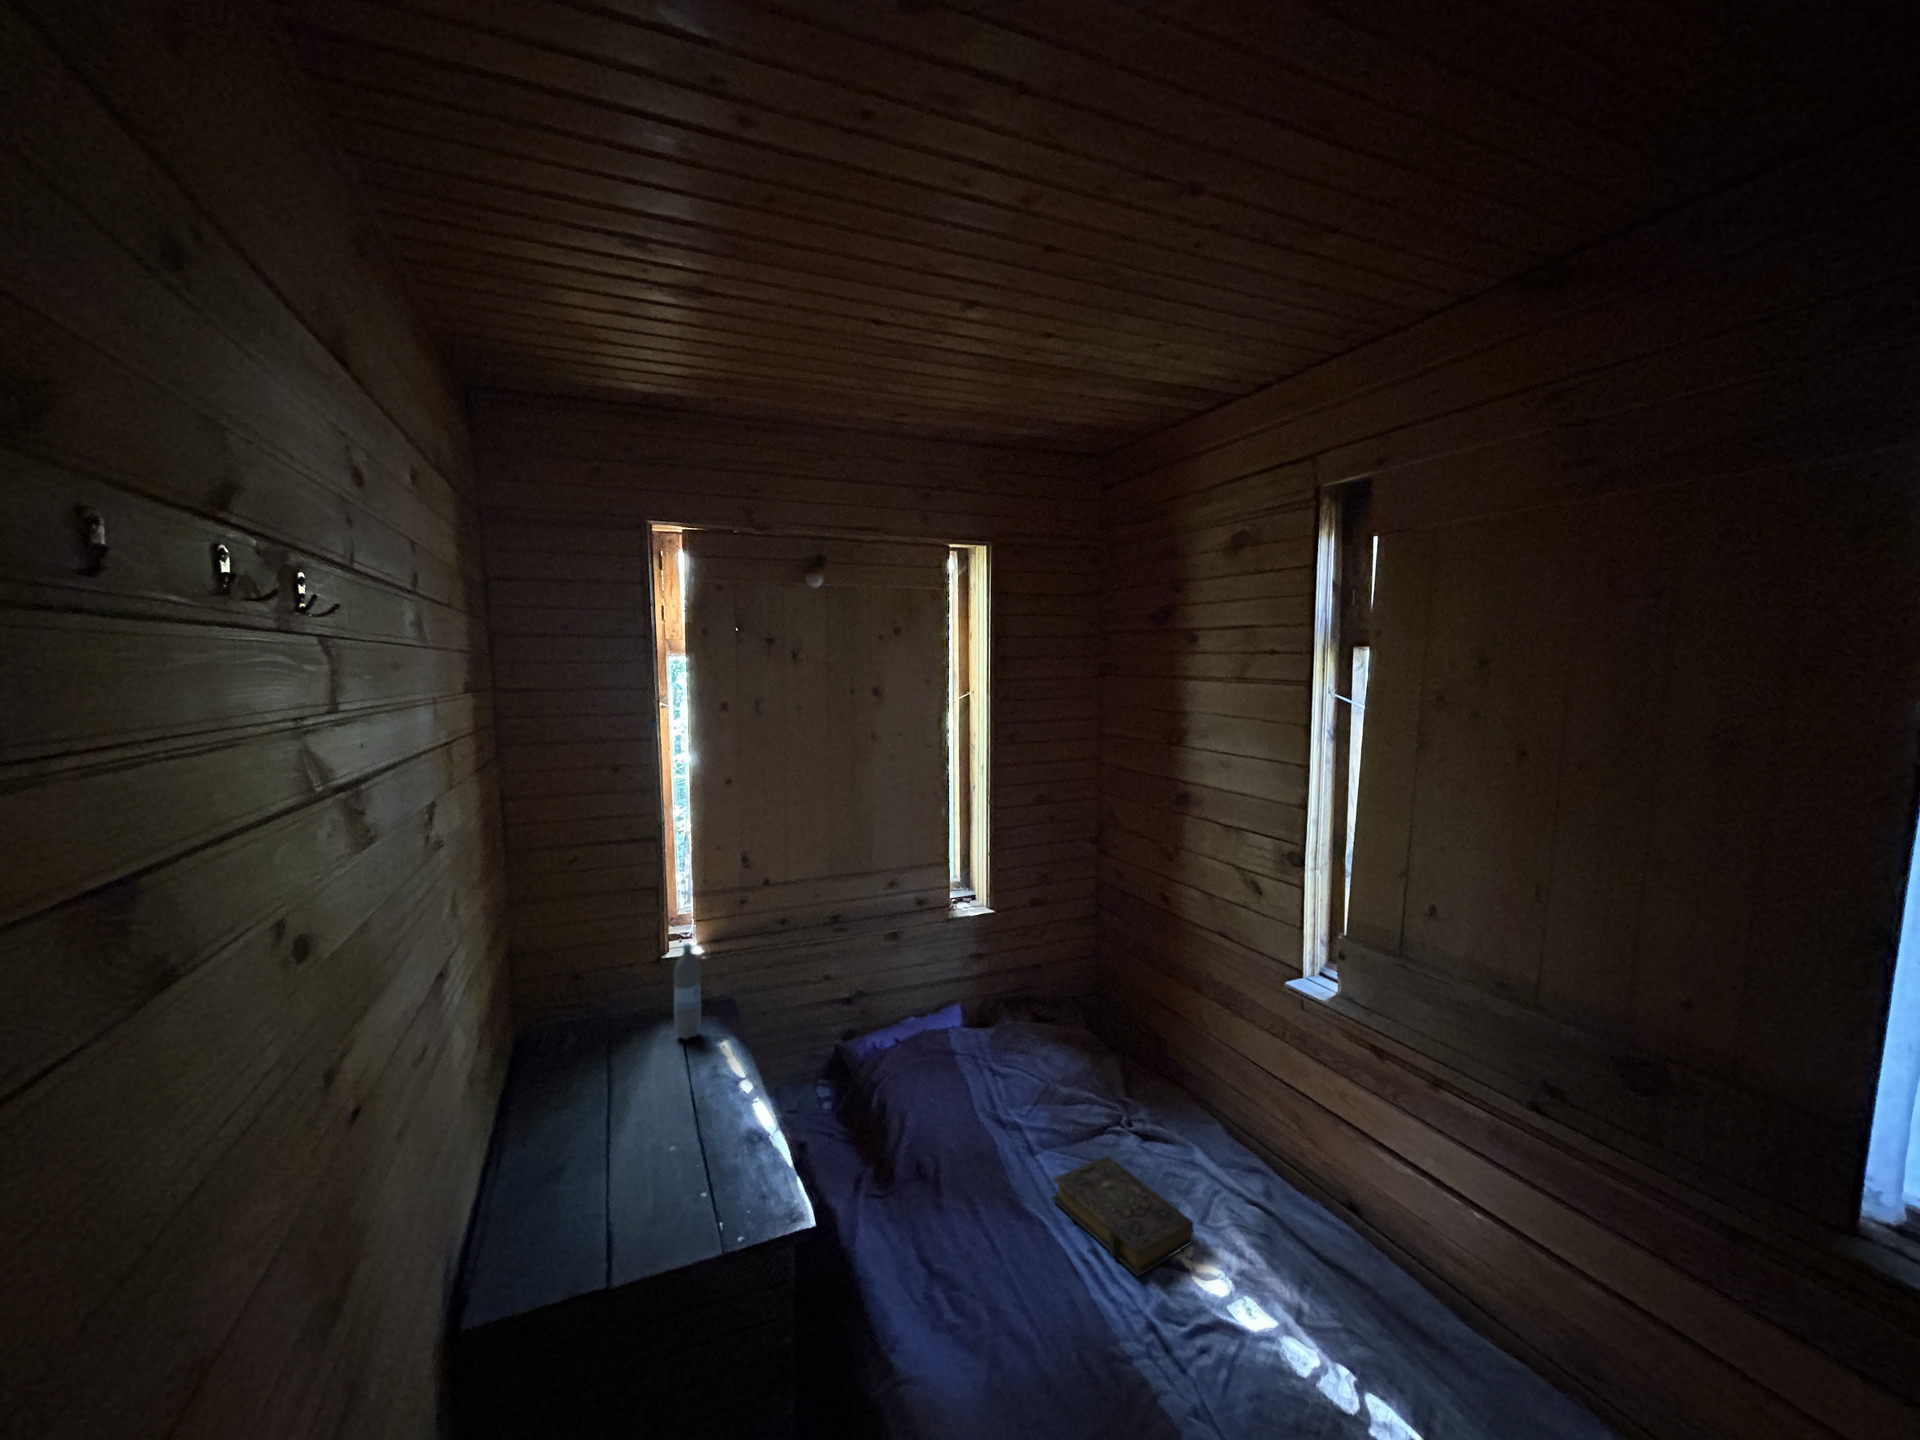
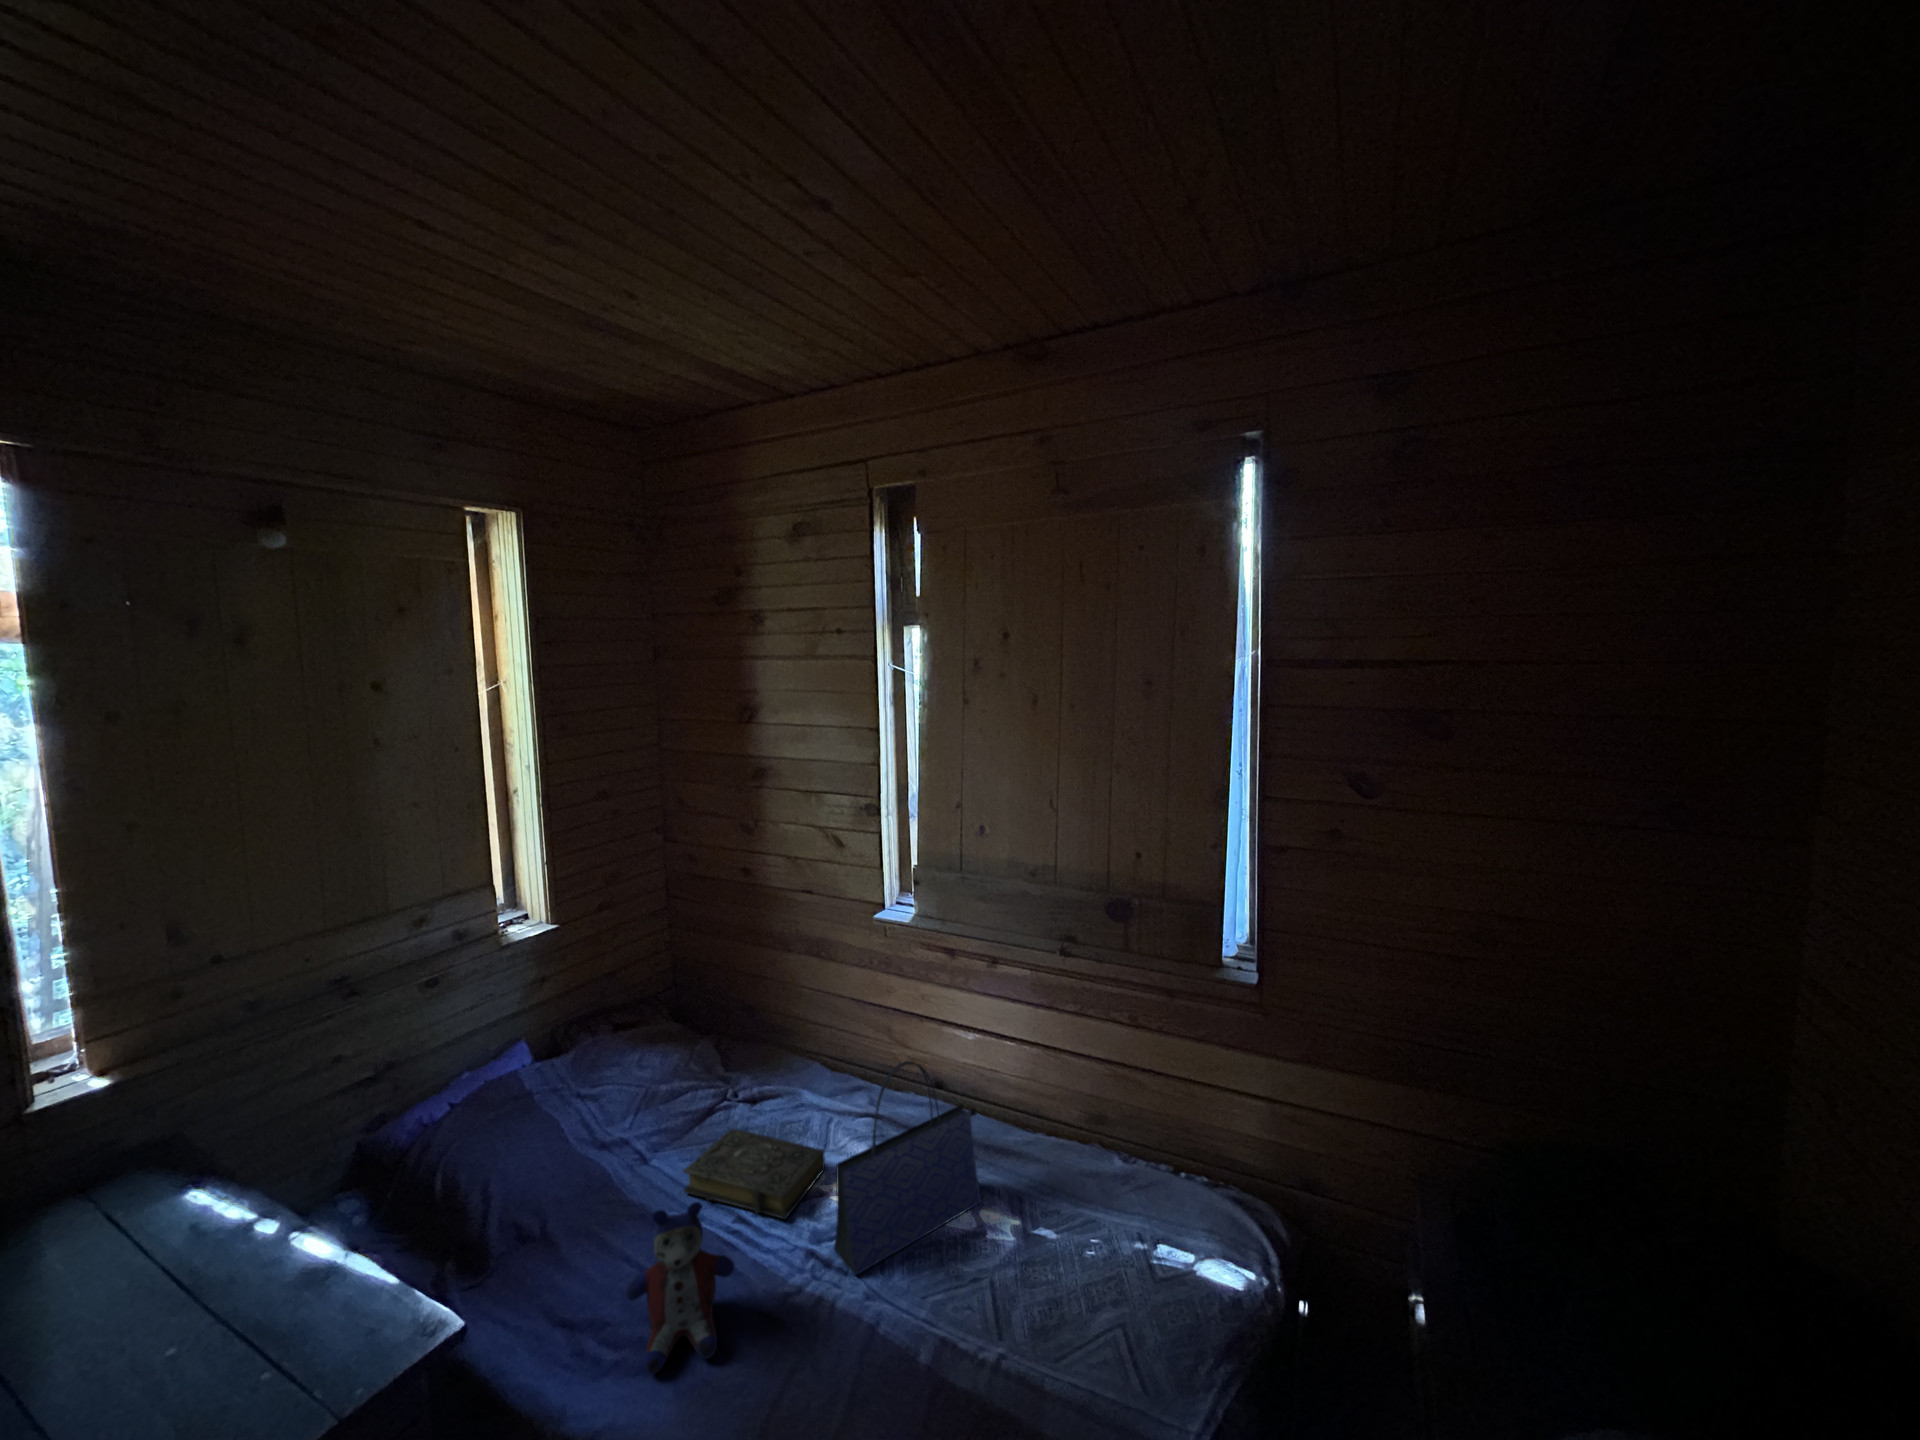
water bottle: present [674,944,701,1039] -> none [54,1077,122,1222]
tote bag: none [1180,1165,1382,1382] -> present [834,1061,981,1275]
stuffed bear: none [973,1208,1071,1380] -> present [626,1202,735,1374]

